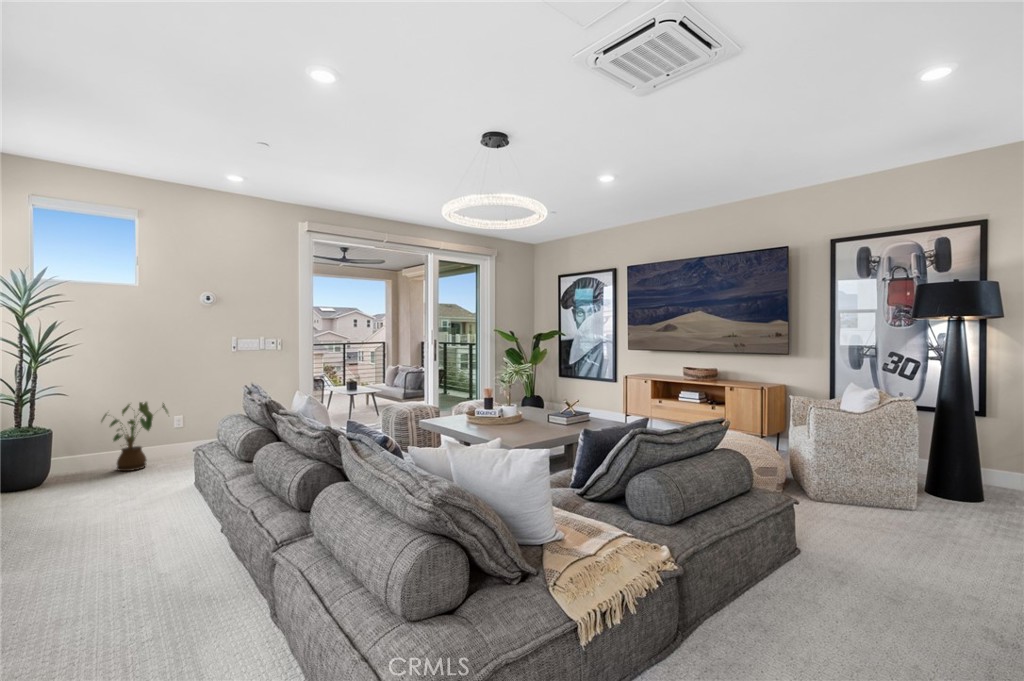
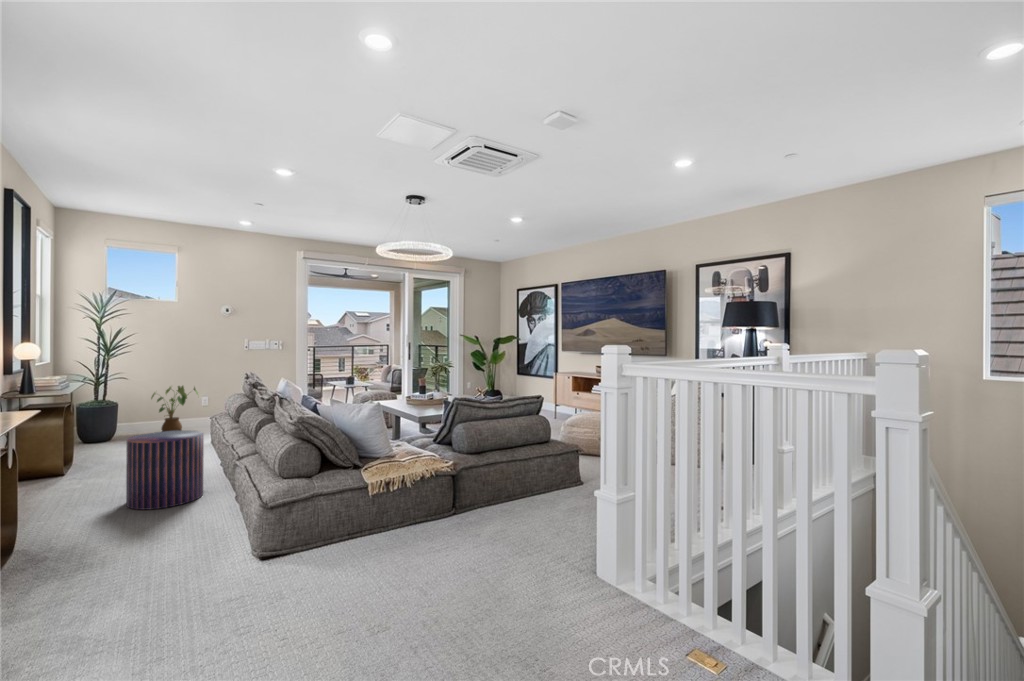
pouf: none [68,490,205,649] -> present [126,430,204,510]

